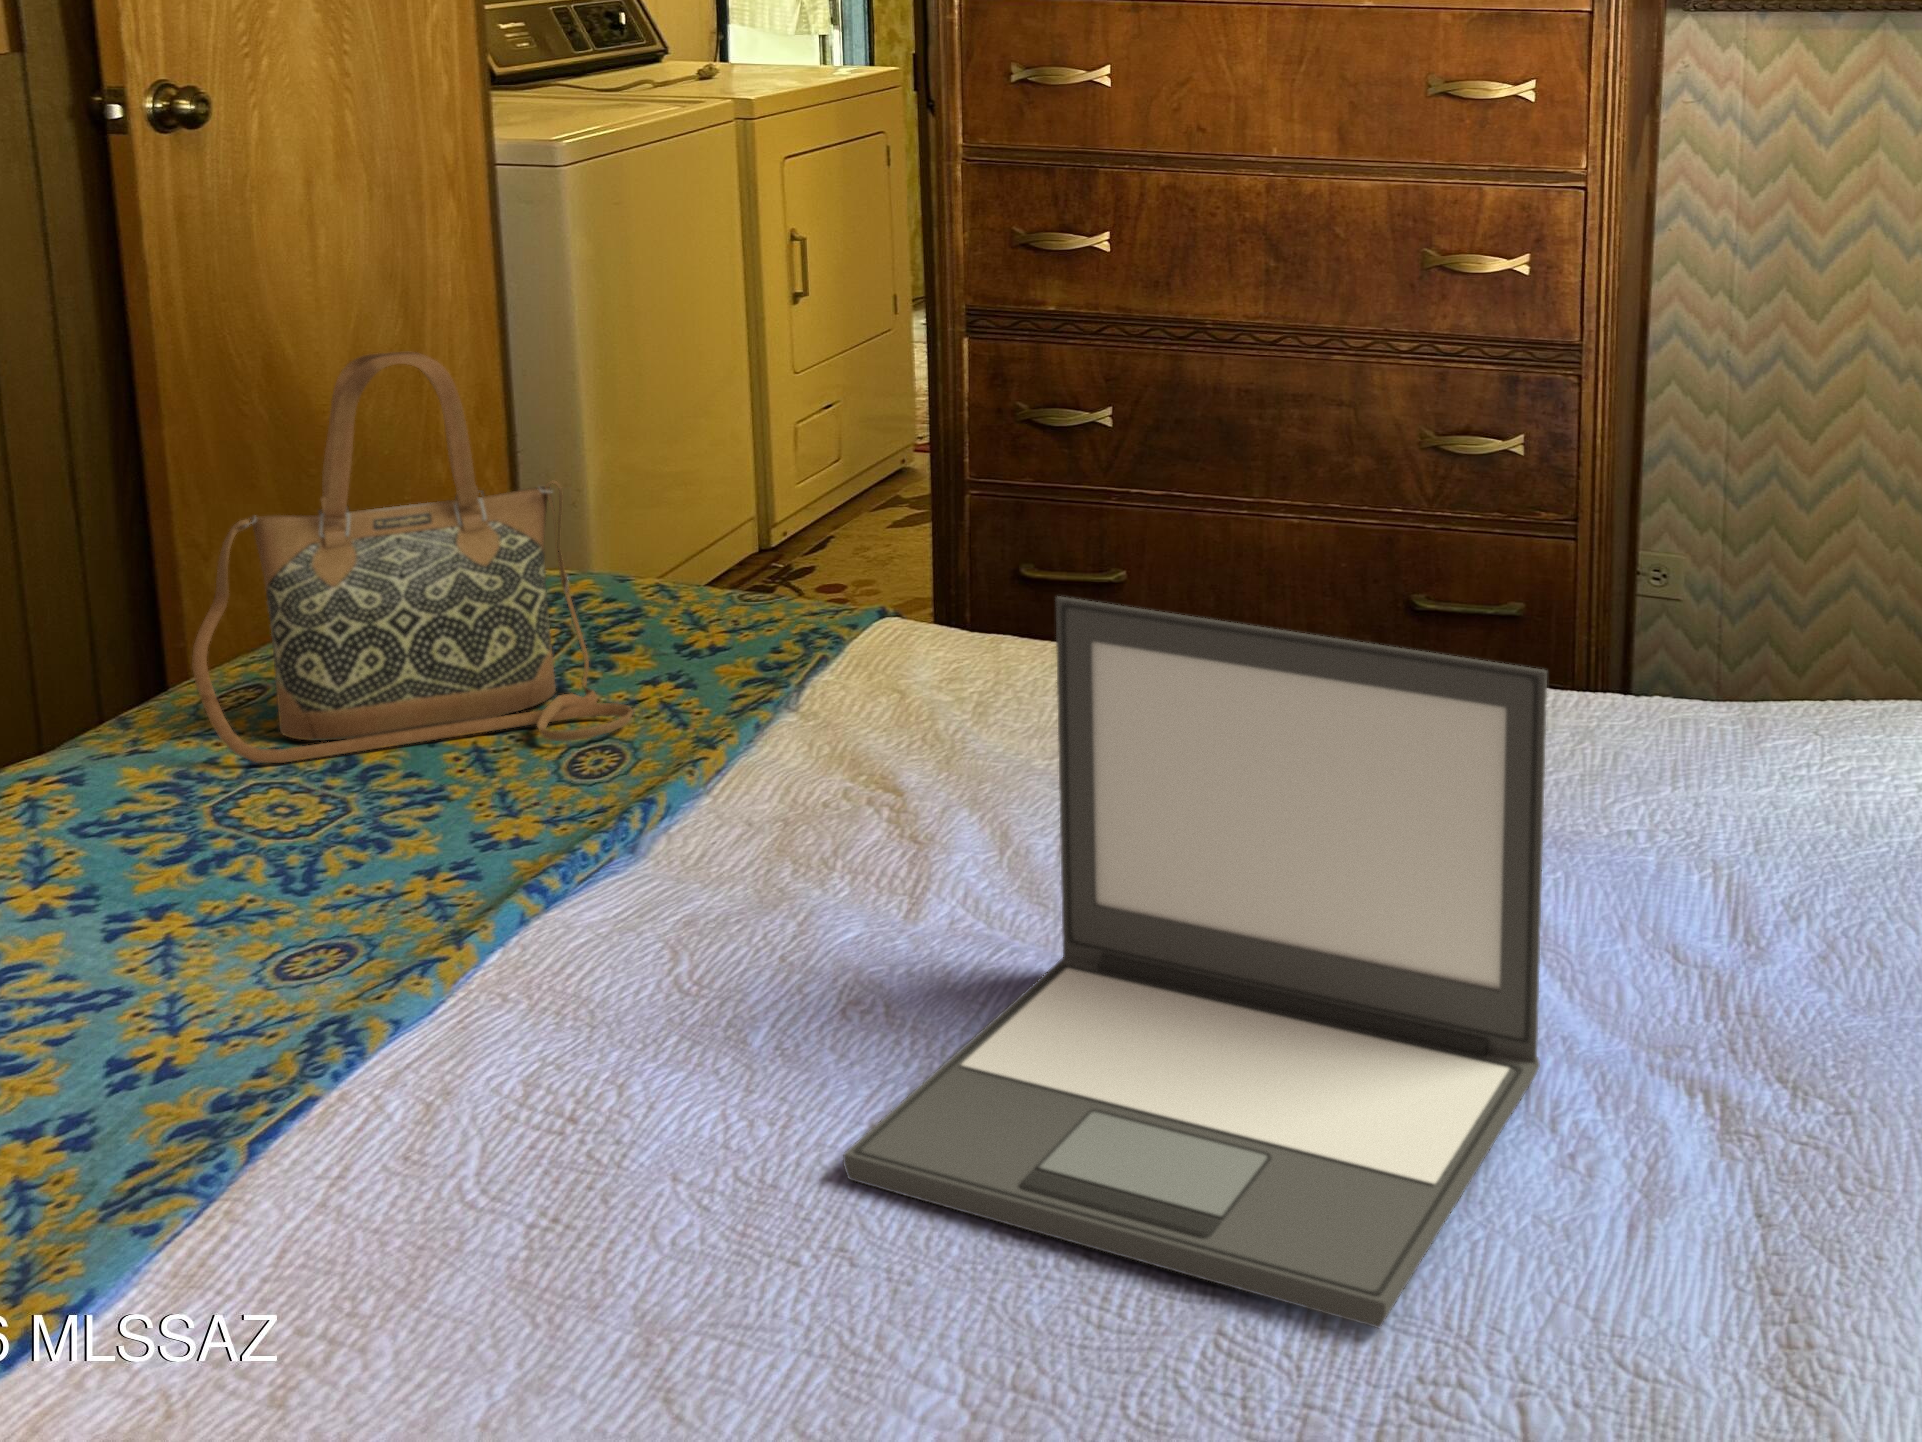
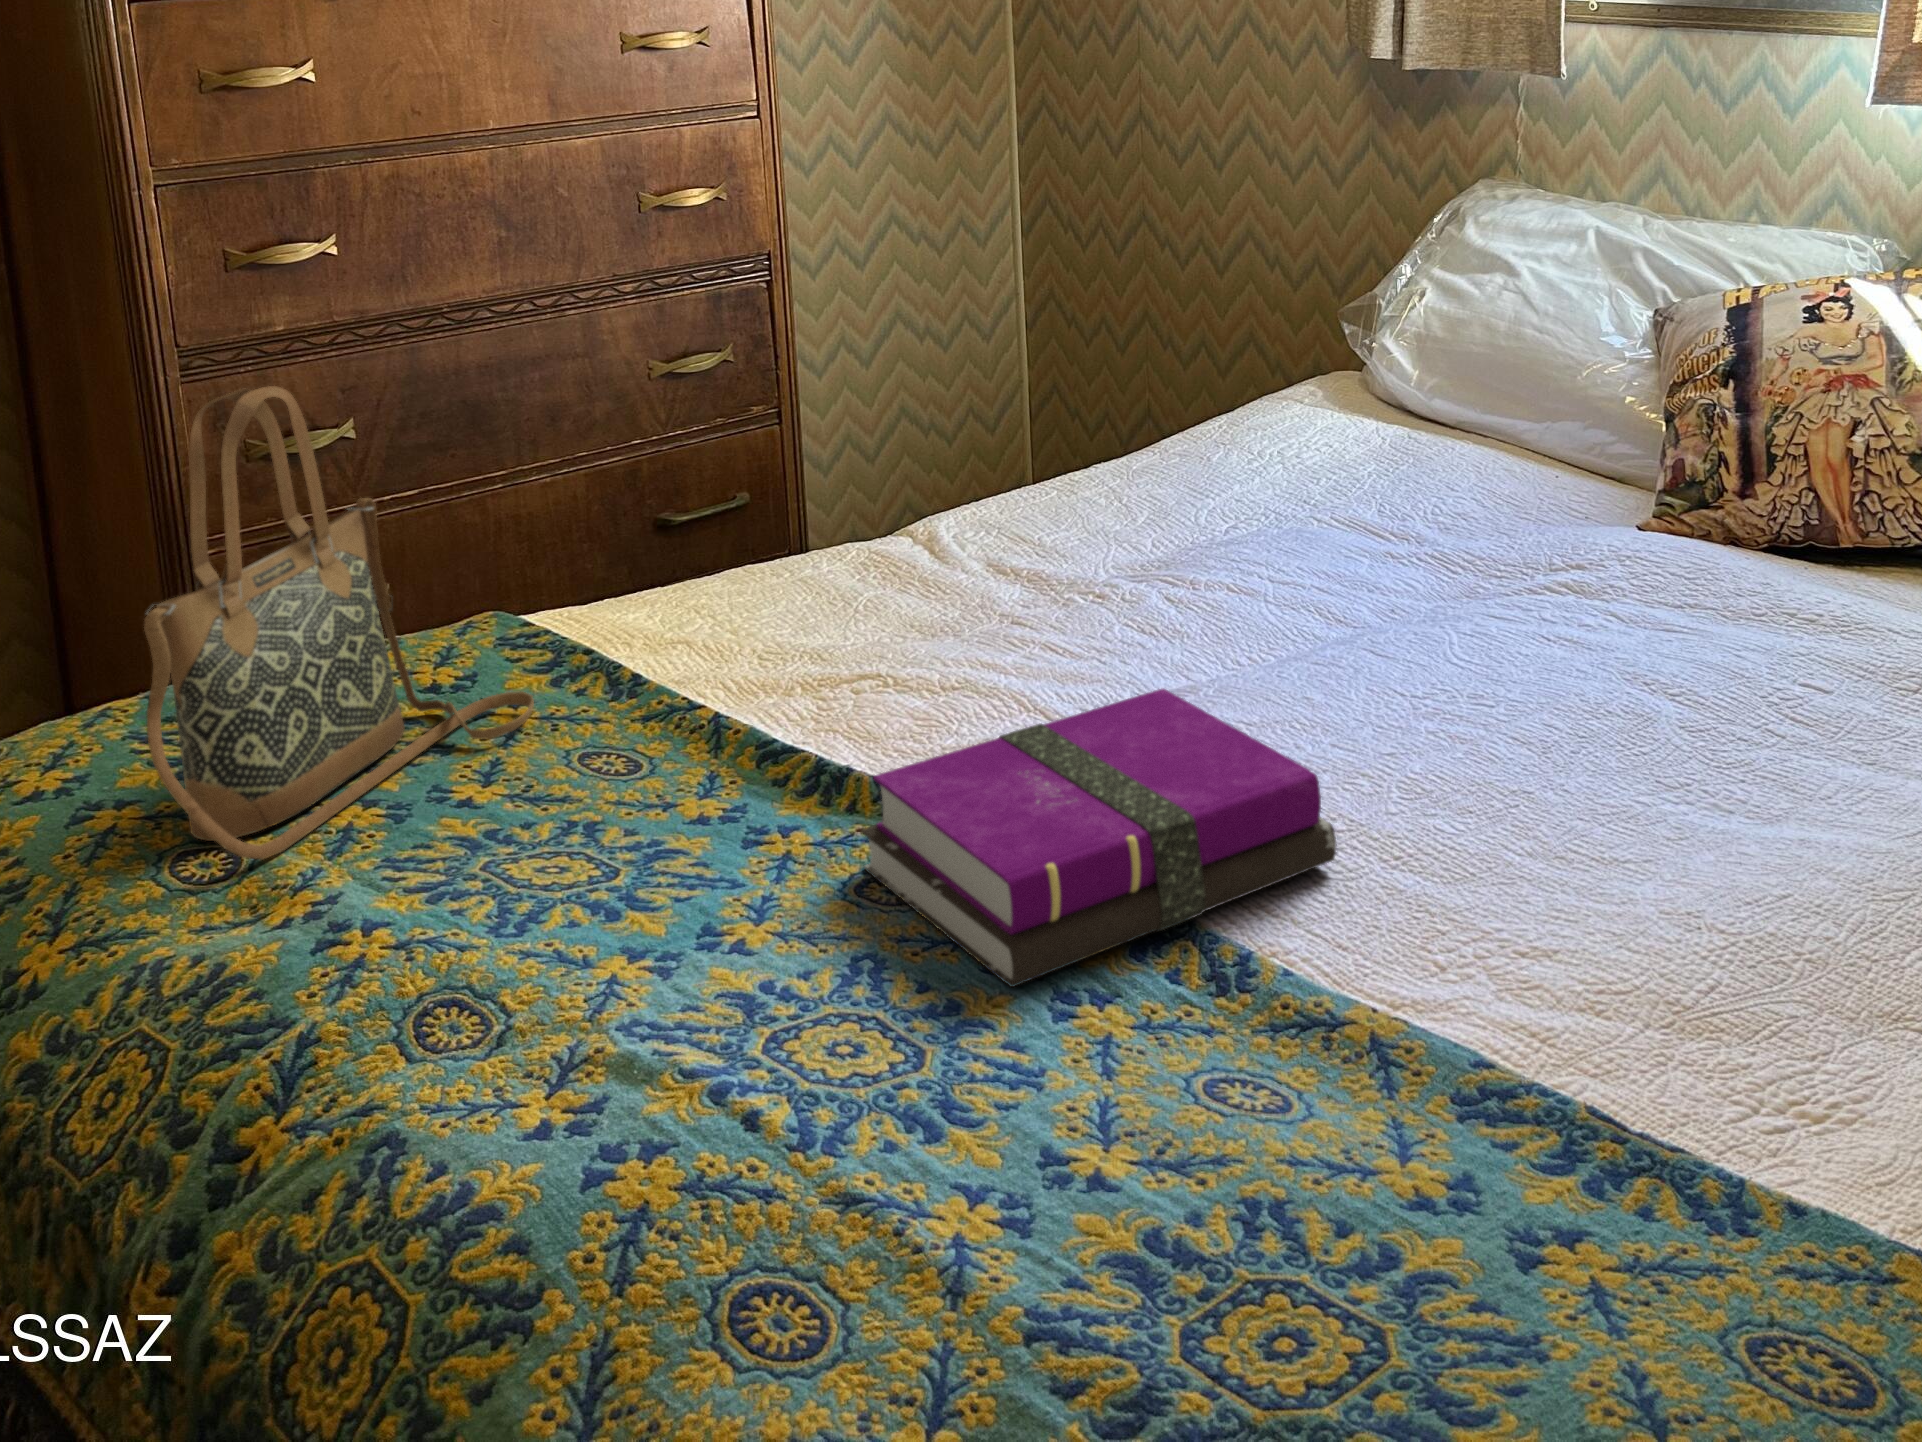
laptop: present [843,597,1547,1328] -> none [1188,327,1680,779]
notebook: none [155,900,768,1246] -> present [861,689,1336,987]

